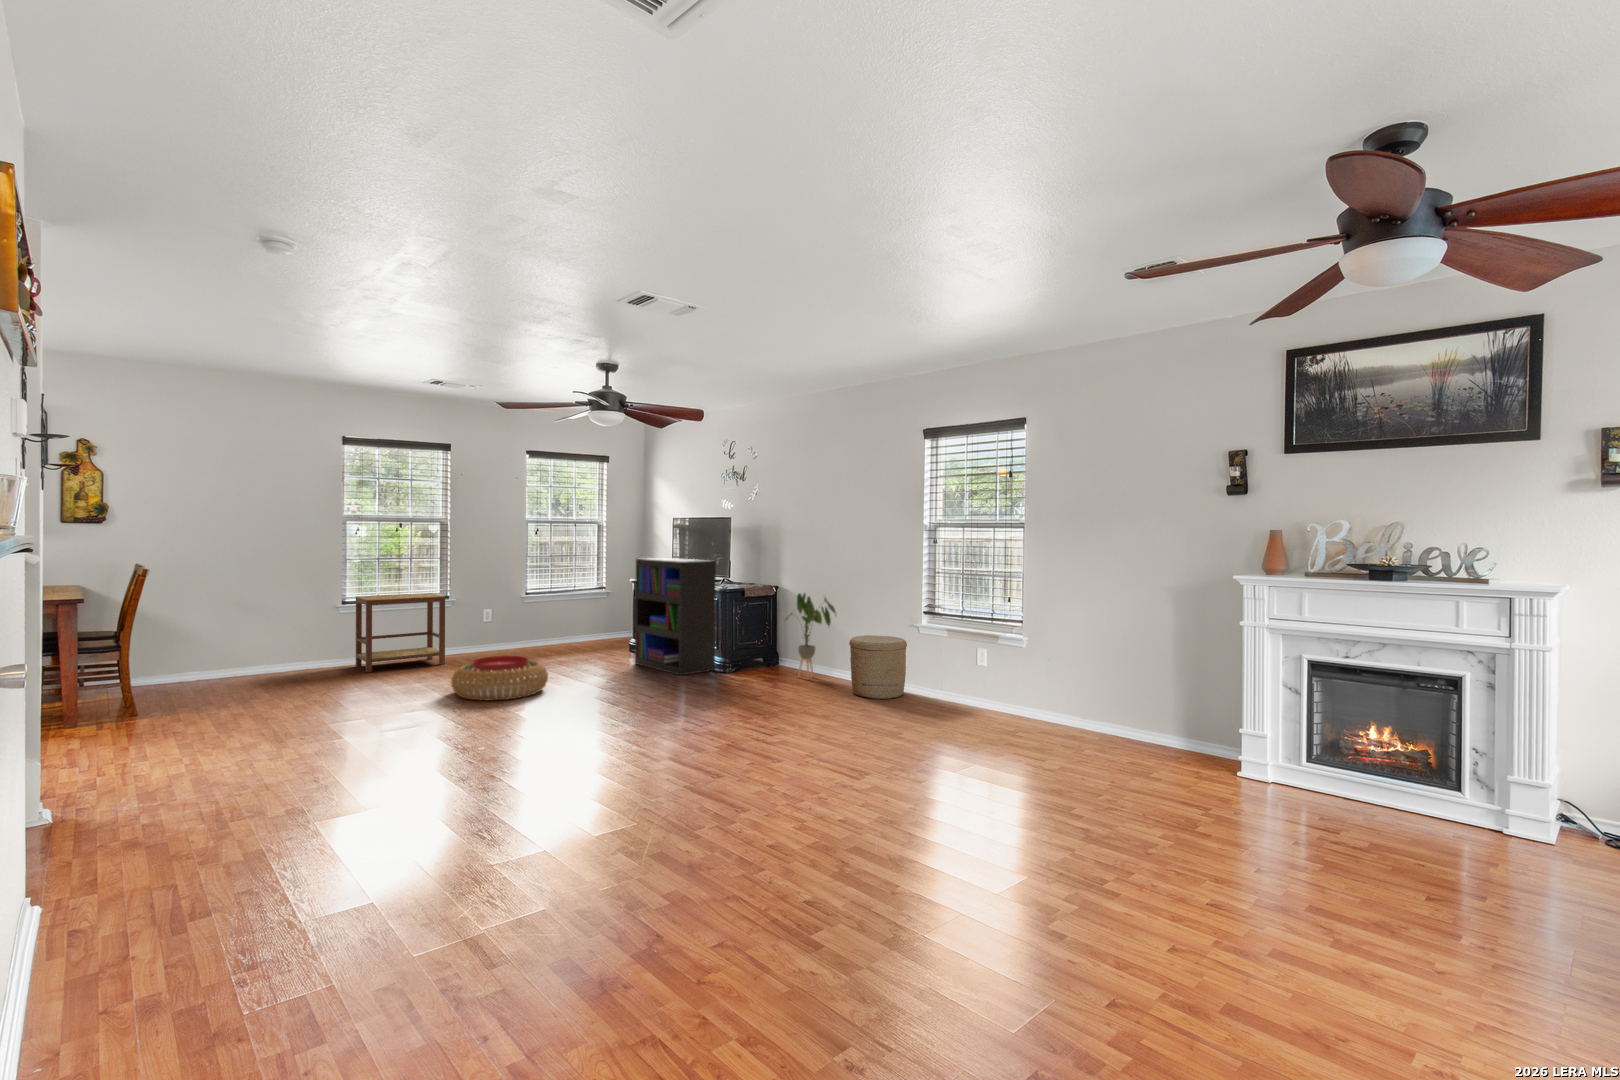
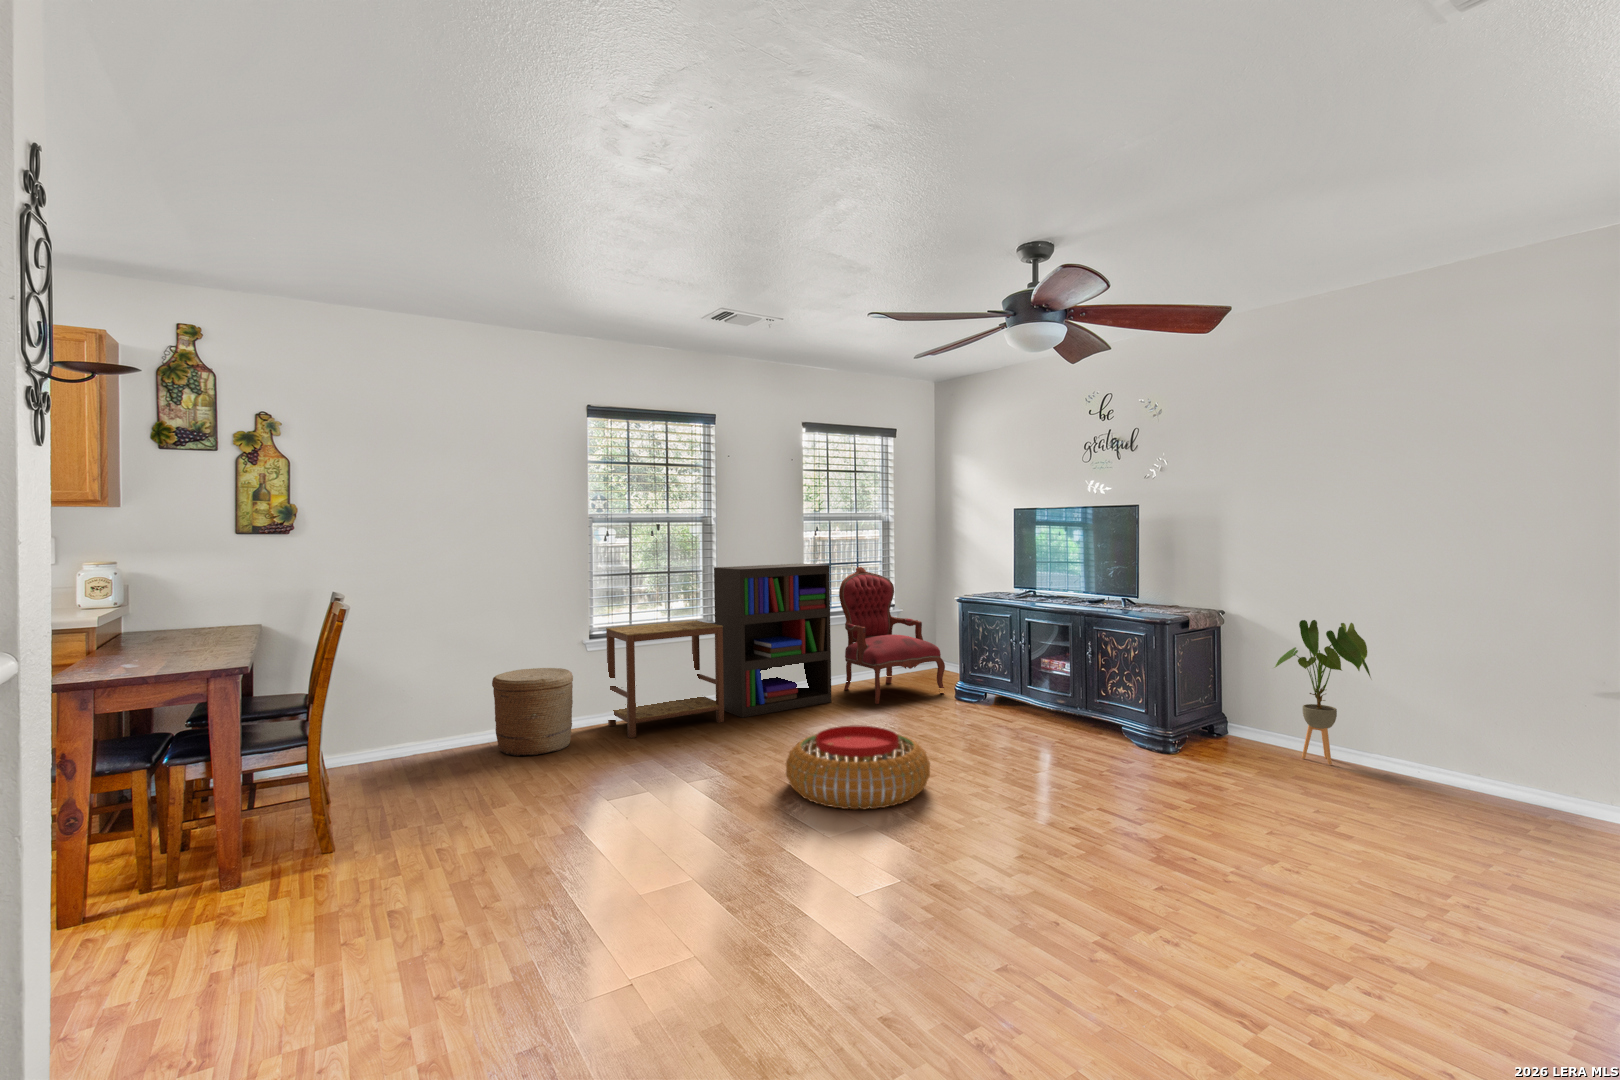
armchair: none [552,558,626,655] -> present [839,567,945,704]
bookshelf: present [635,558,716,675] -> present [714,564,832,718]
woven basket: present [849,635,907,699] -> present [492,668,573,756]

